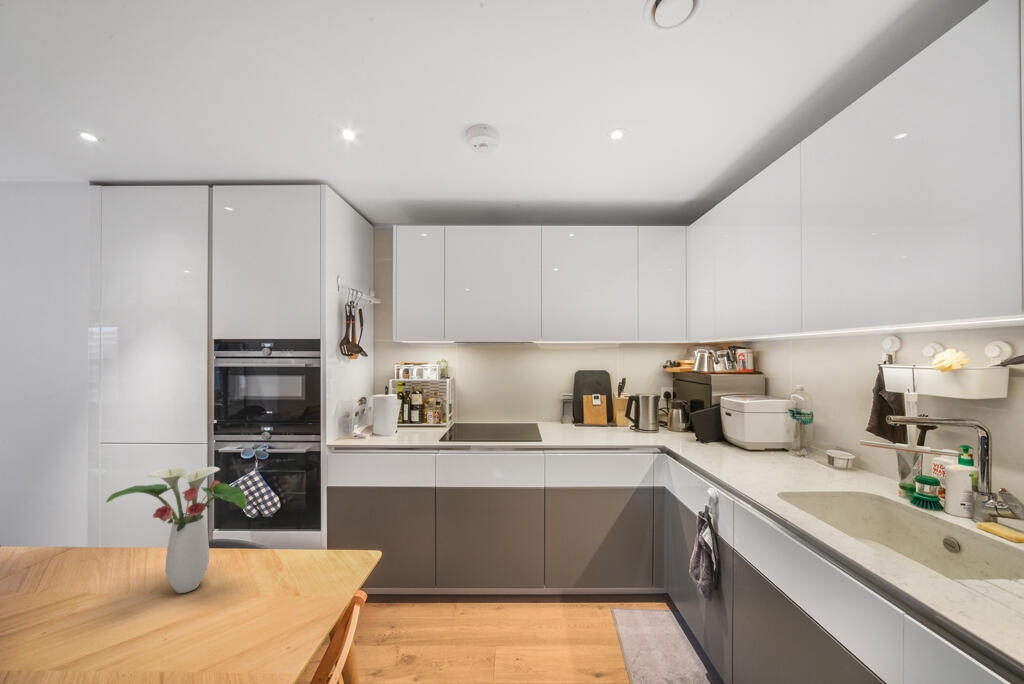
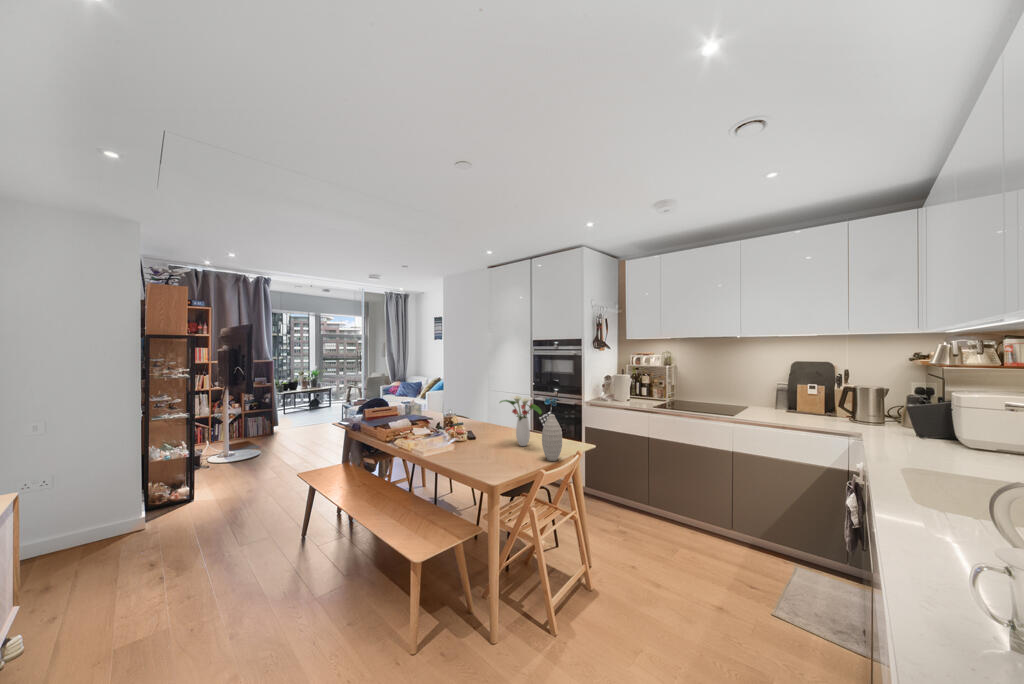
vase: none [250,506,304,622] -> present [542,414,562,461]

